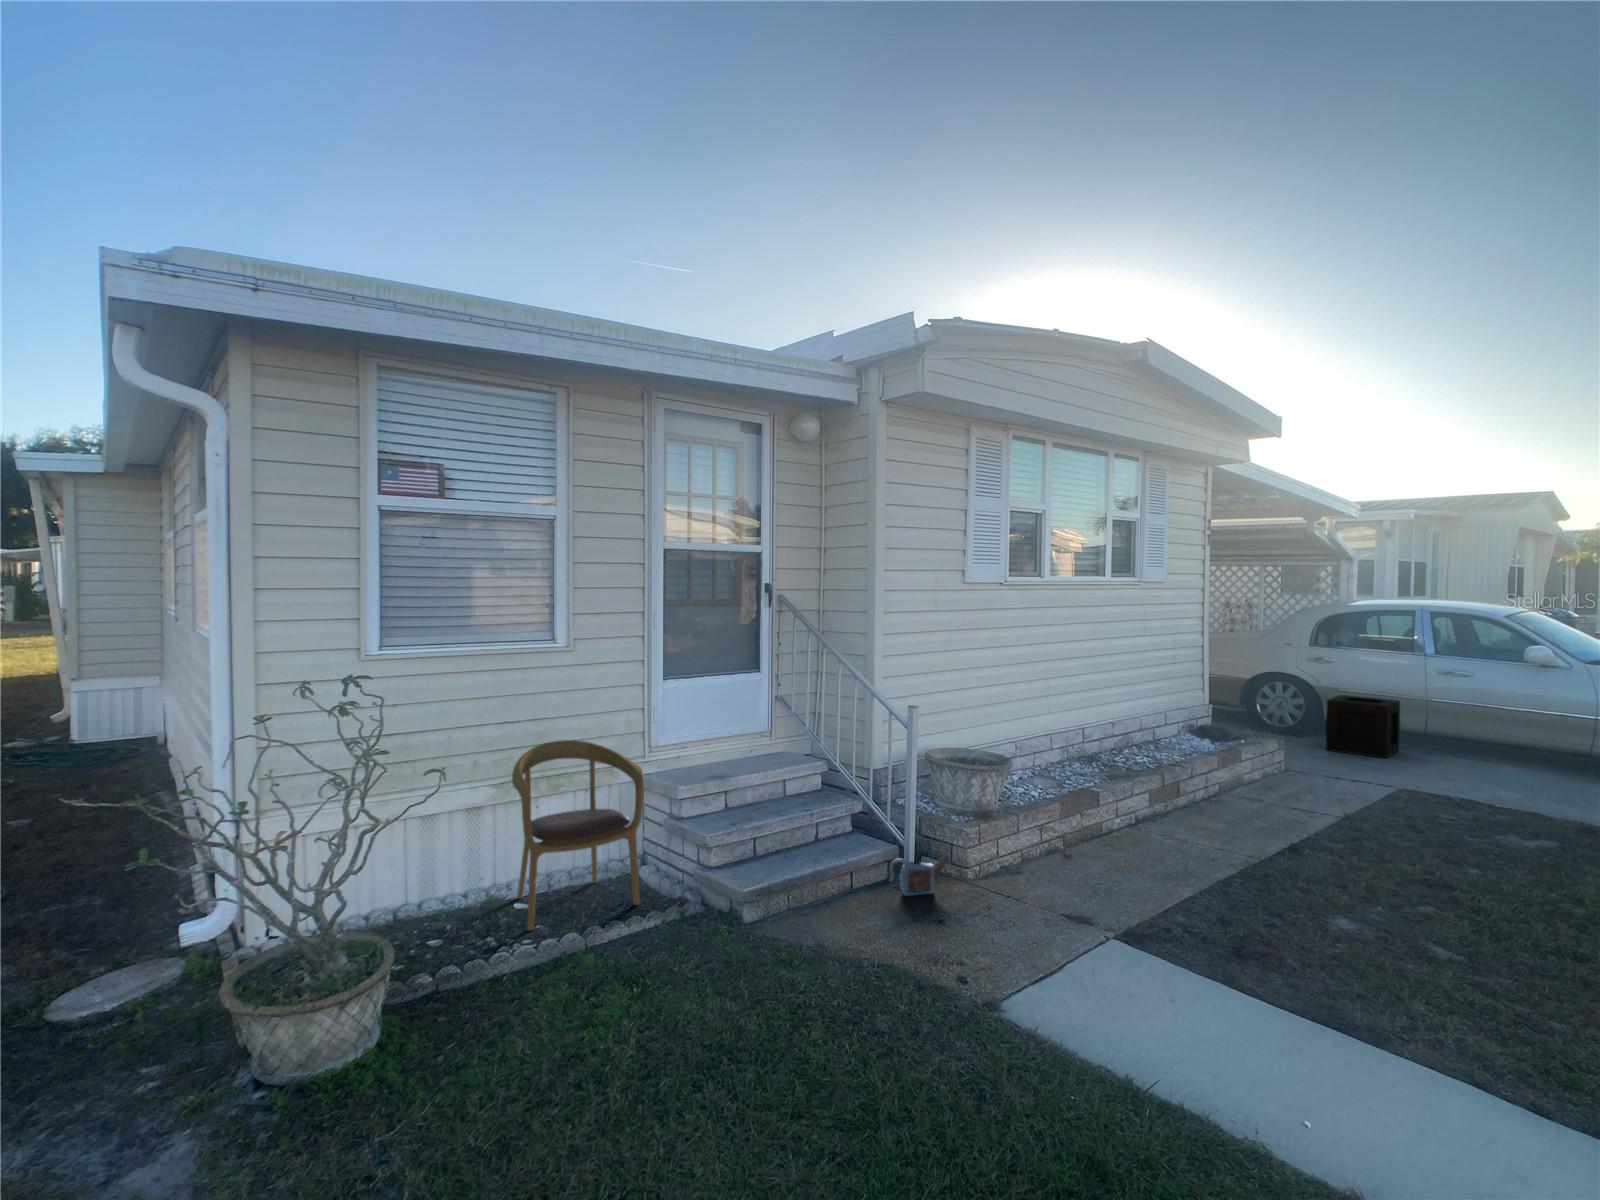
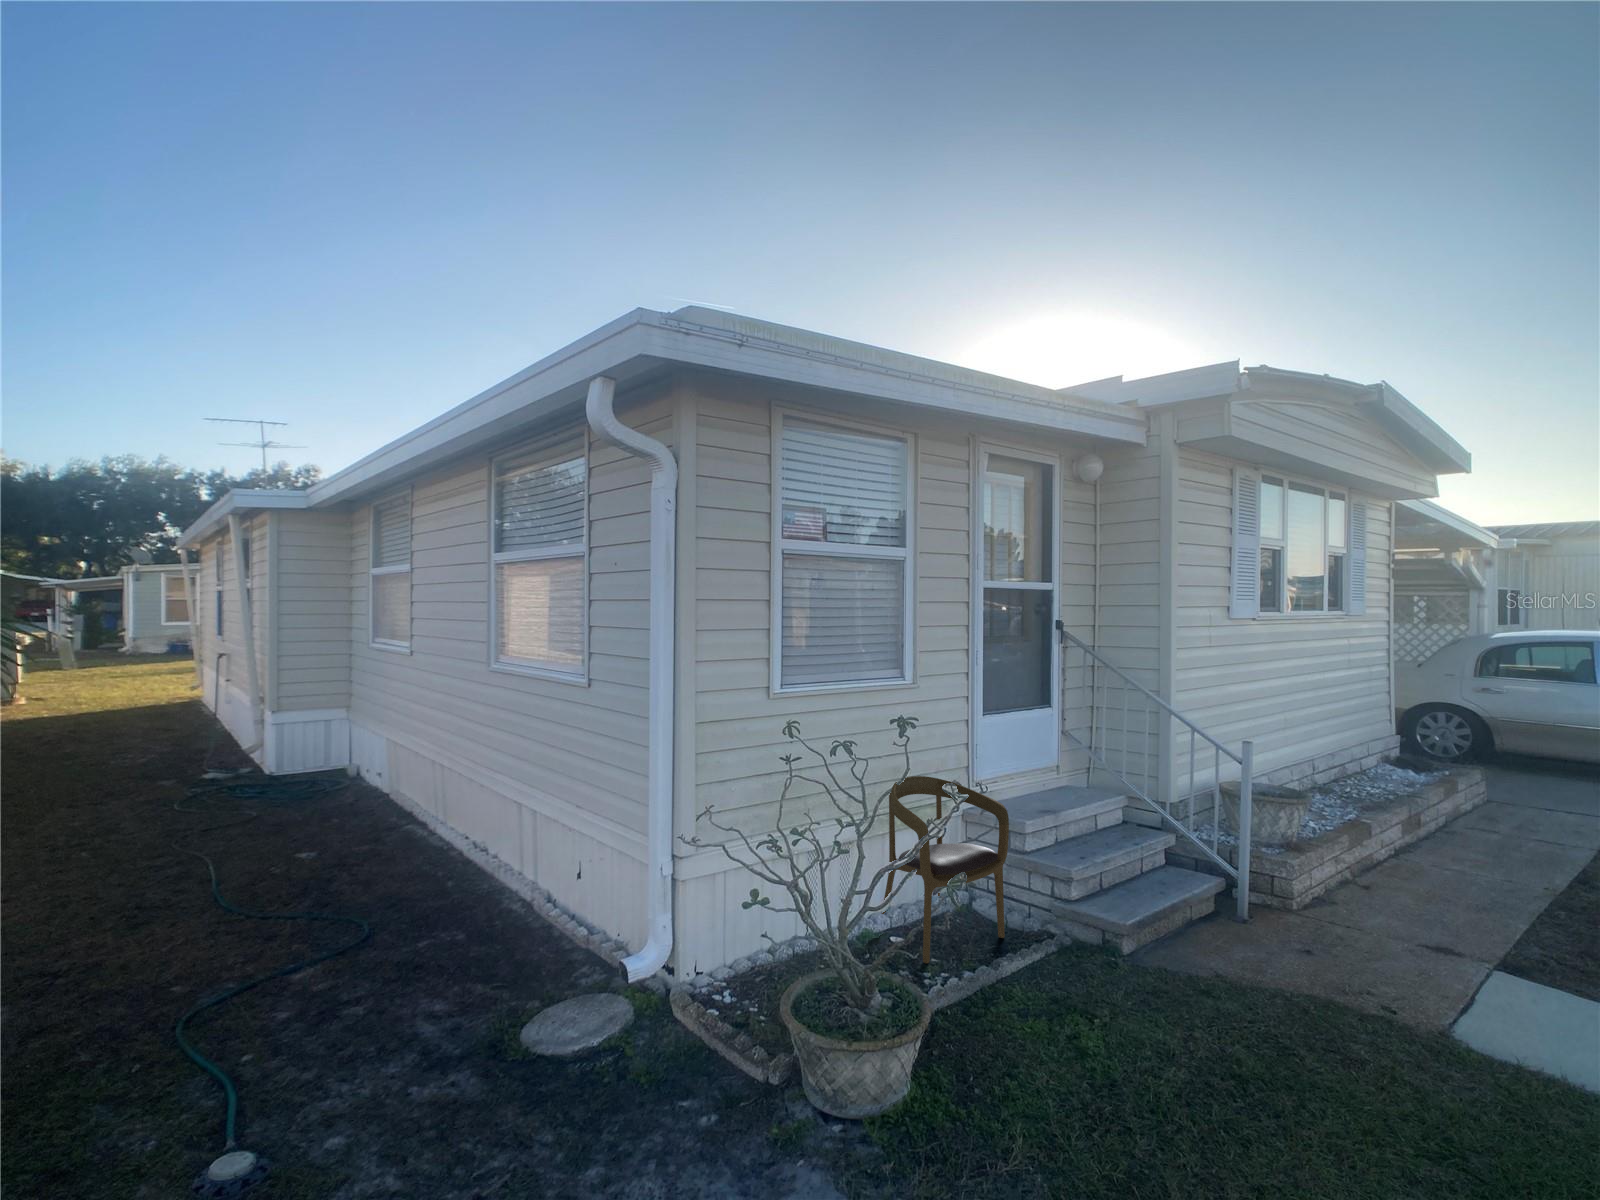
wooden crate: present [1326,695,1400,758] -> none [1503,726,1576,788]
watering can: present [889,857,950,896] -> none [1235,887,1289,927]

